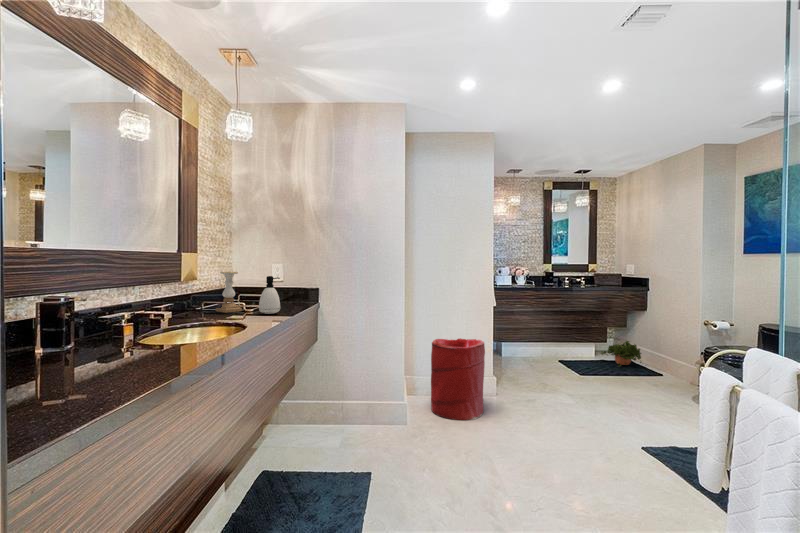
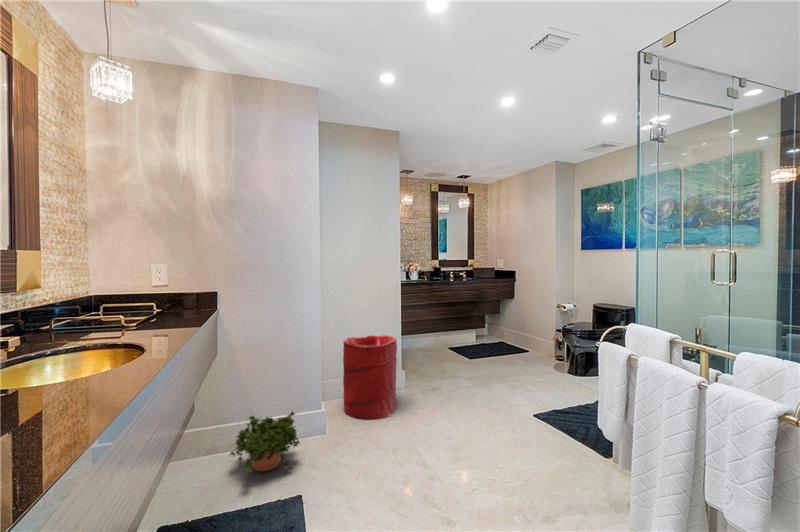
candle holder: present [216,272,242,313] -> none [74,275,116,331]
soap dispenser: present [259,276,280,314] -> none [144,280,175,329]
potted plant: present [601,341,641,366] -> present [230,411,300,473]

